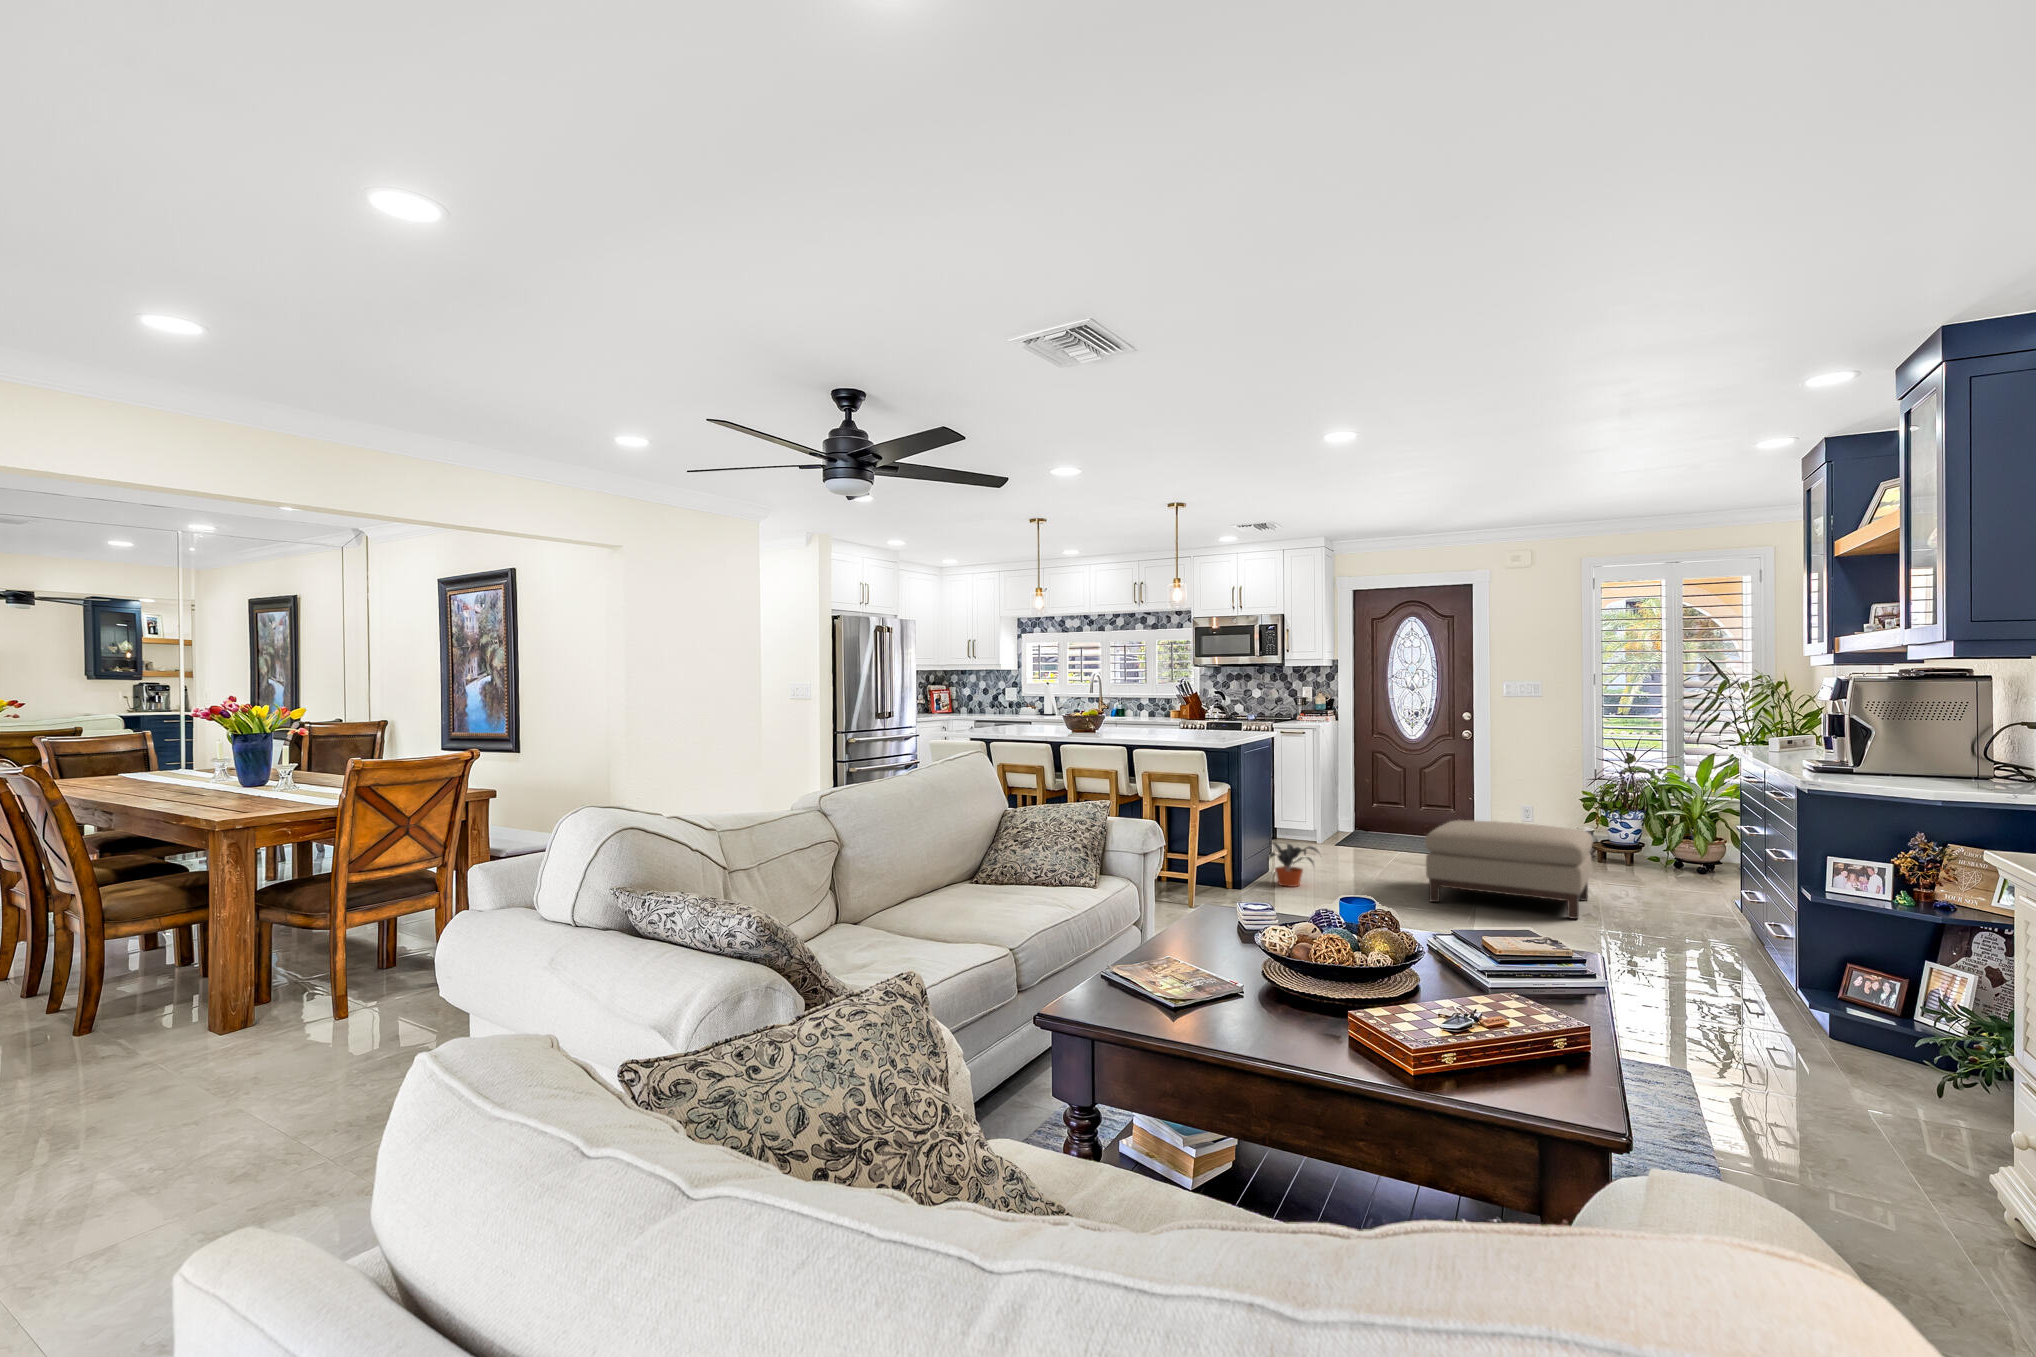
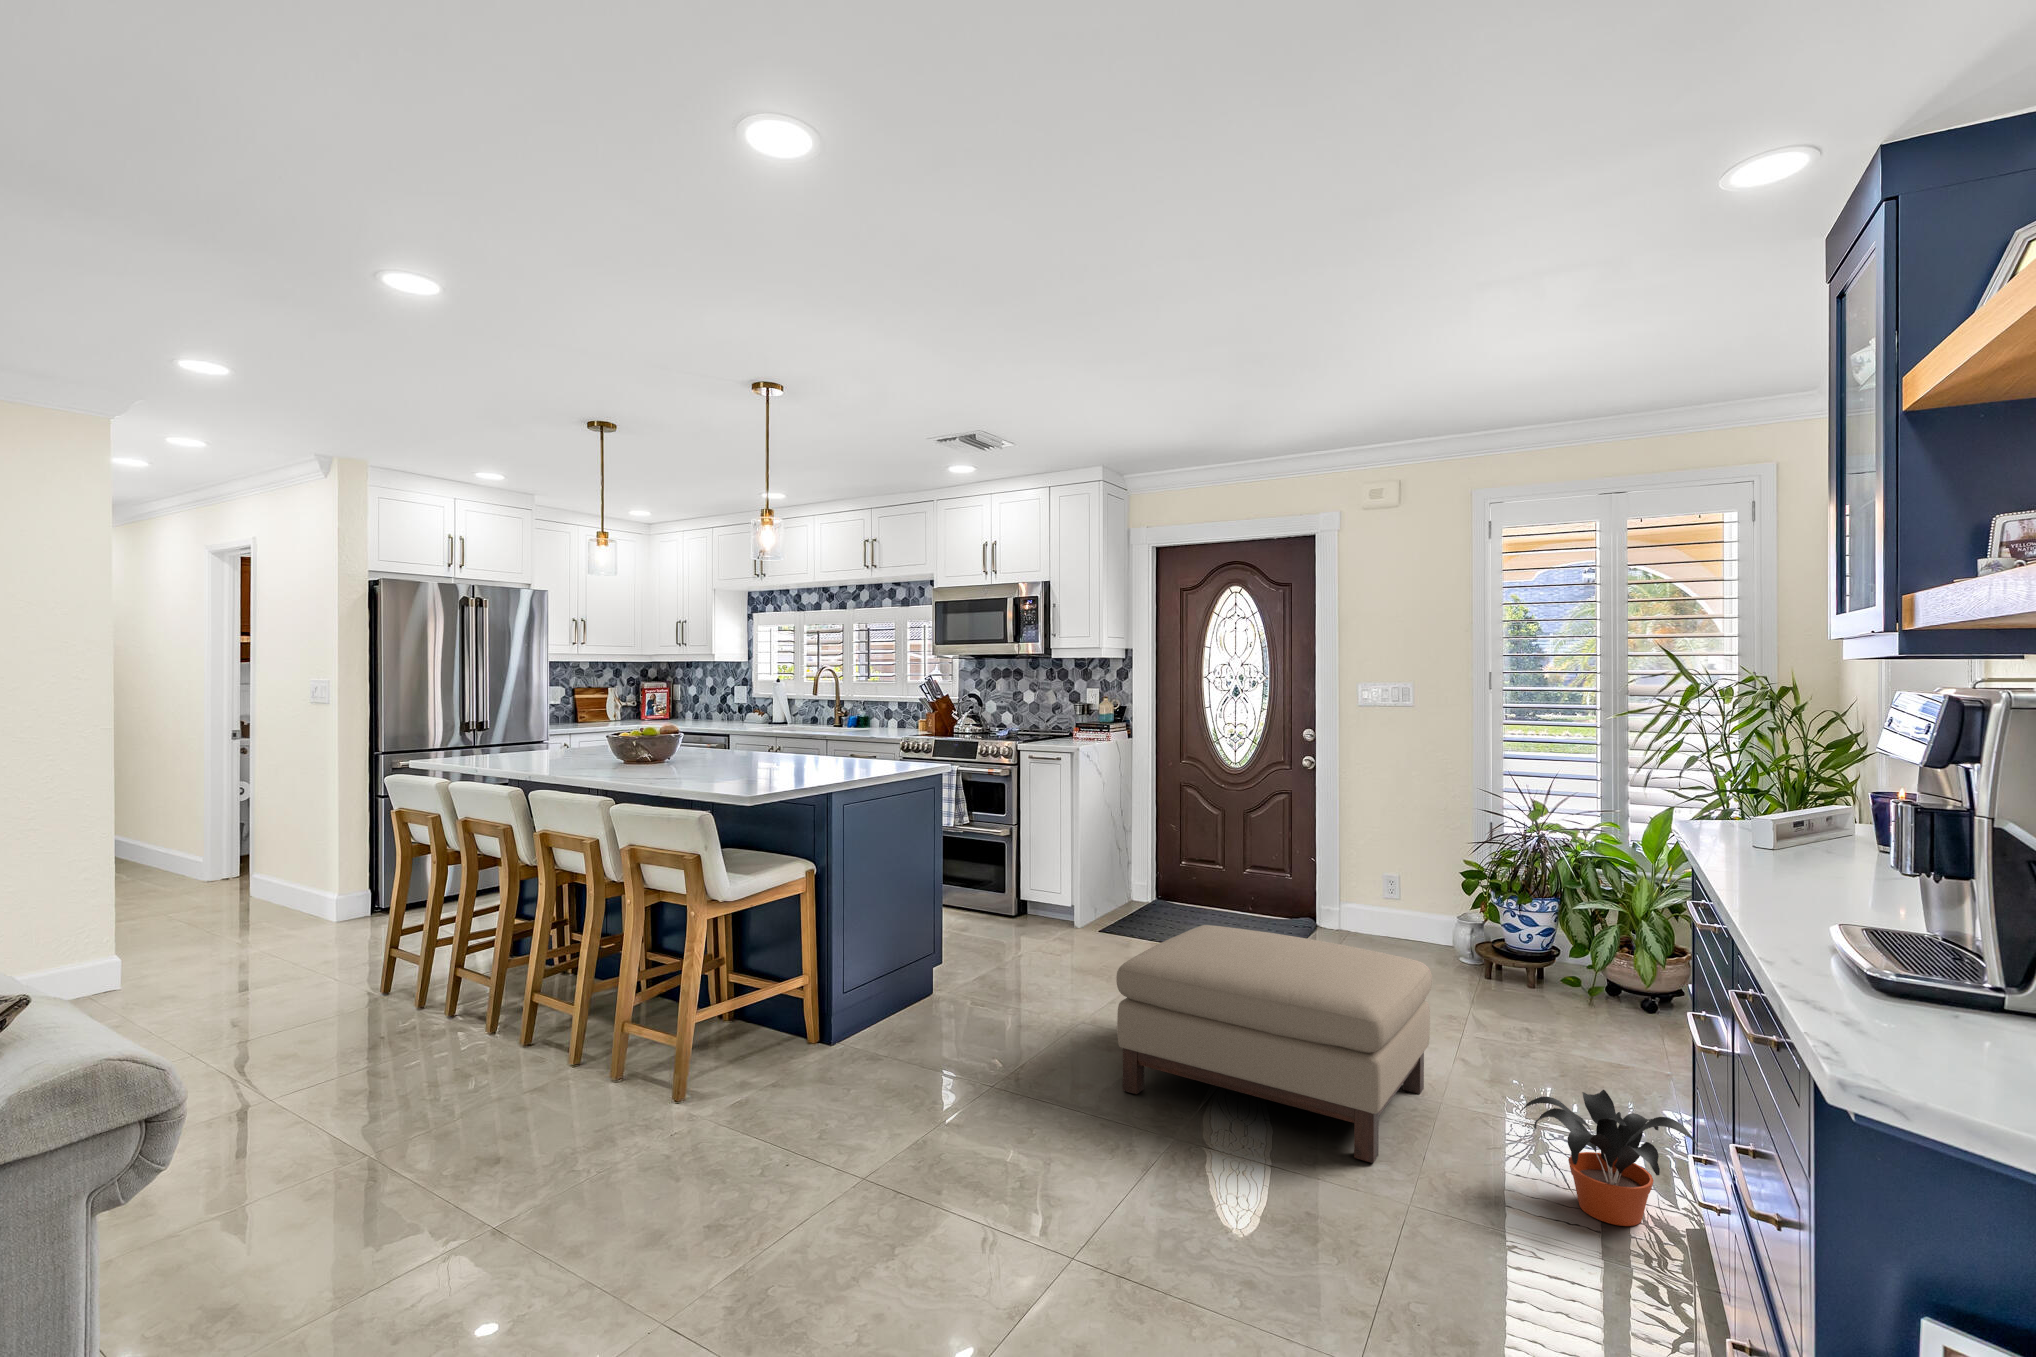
potted plant: present [1269,843,1320,887] -> present [1522,1090,1698,1226]

